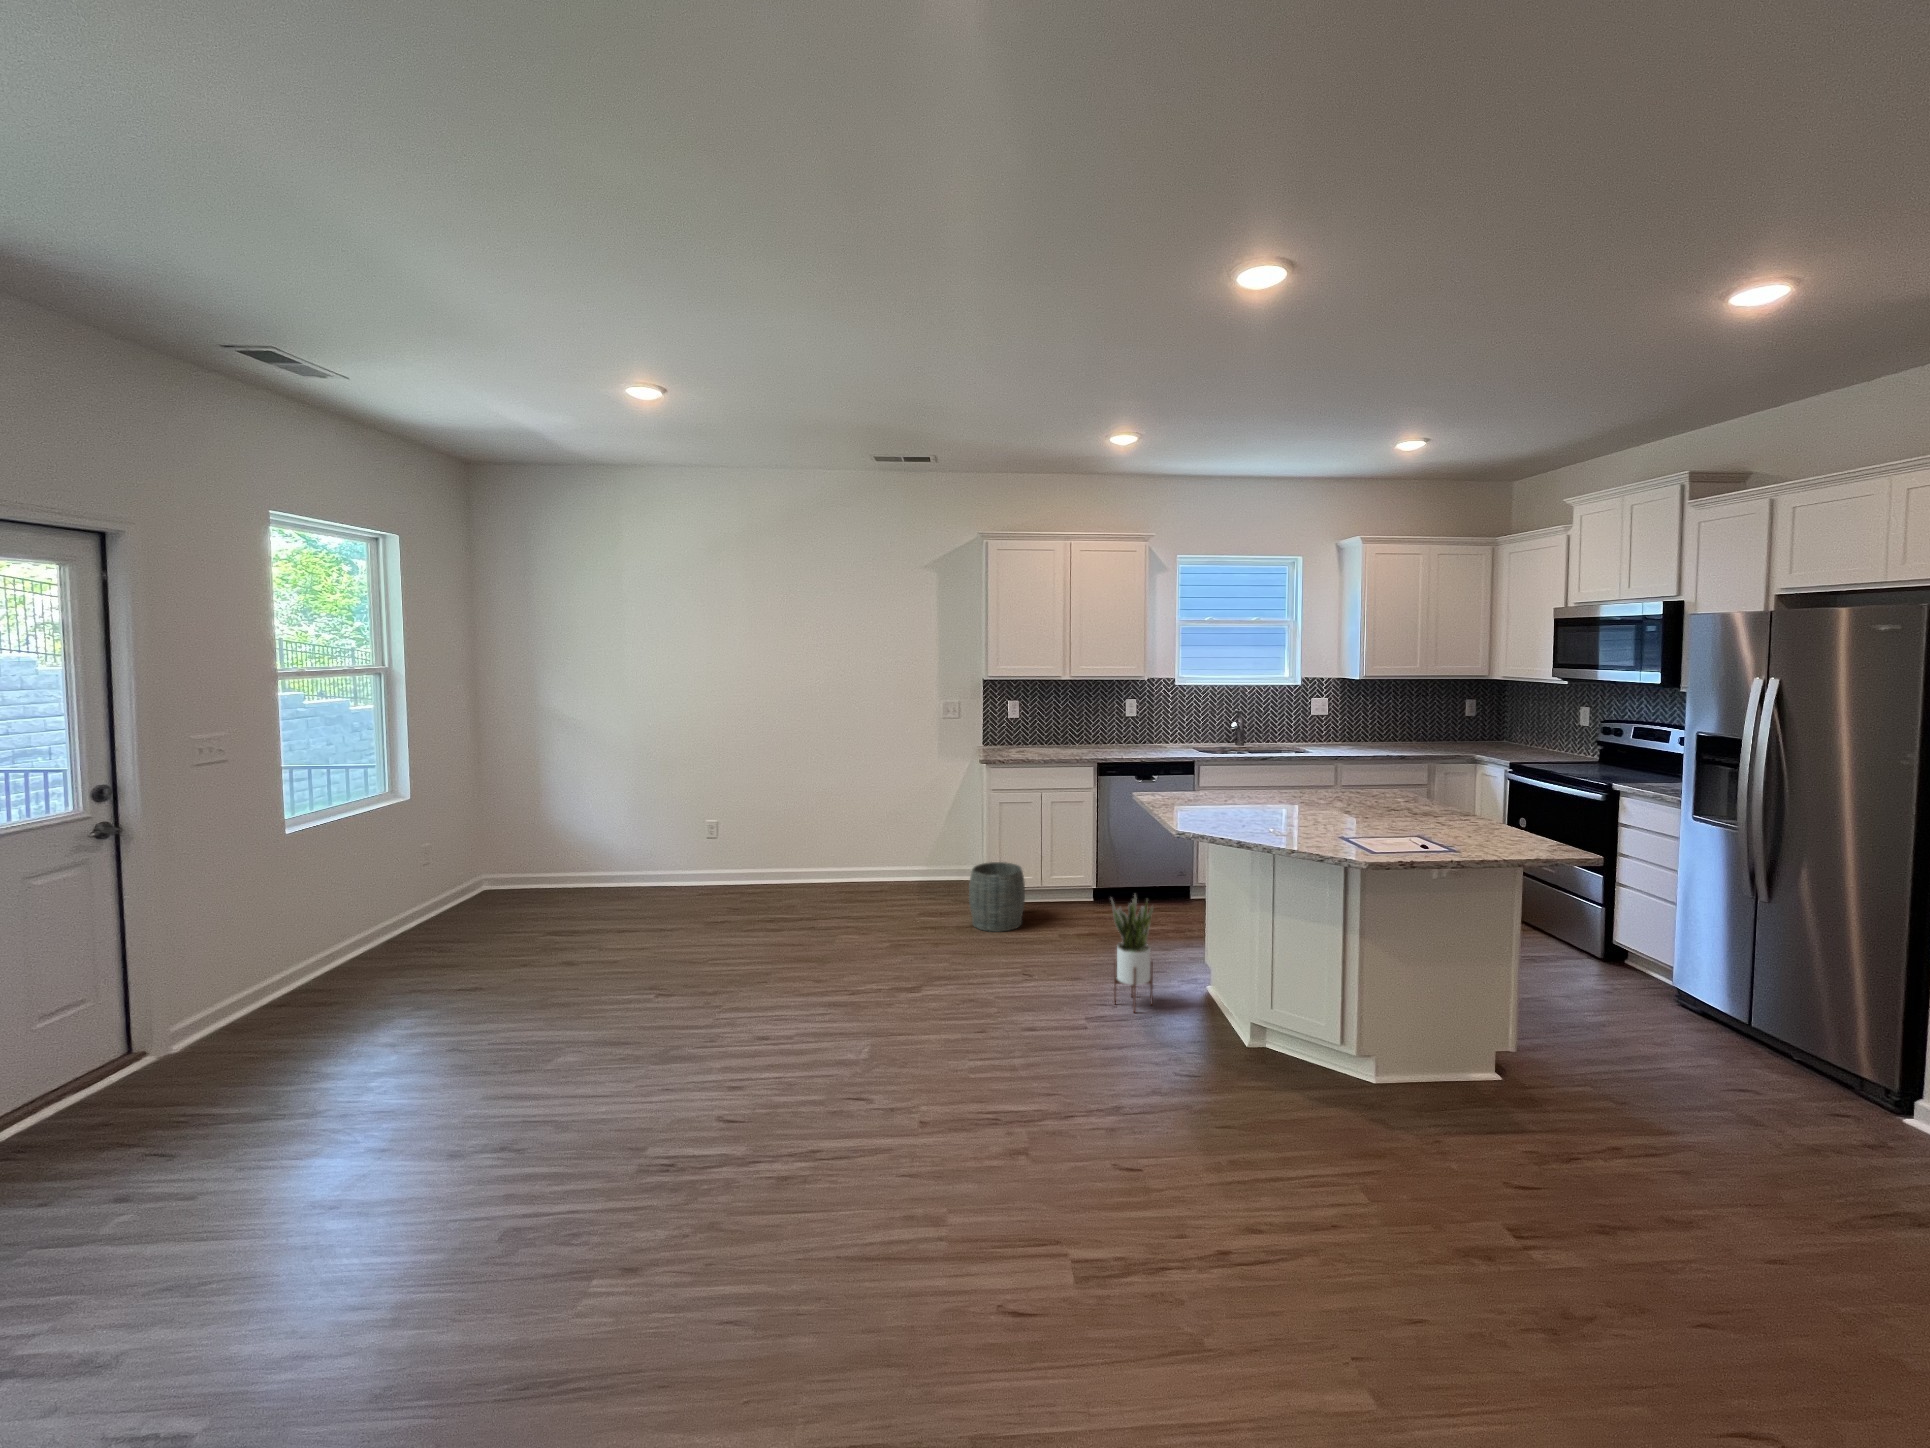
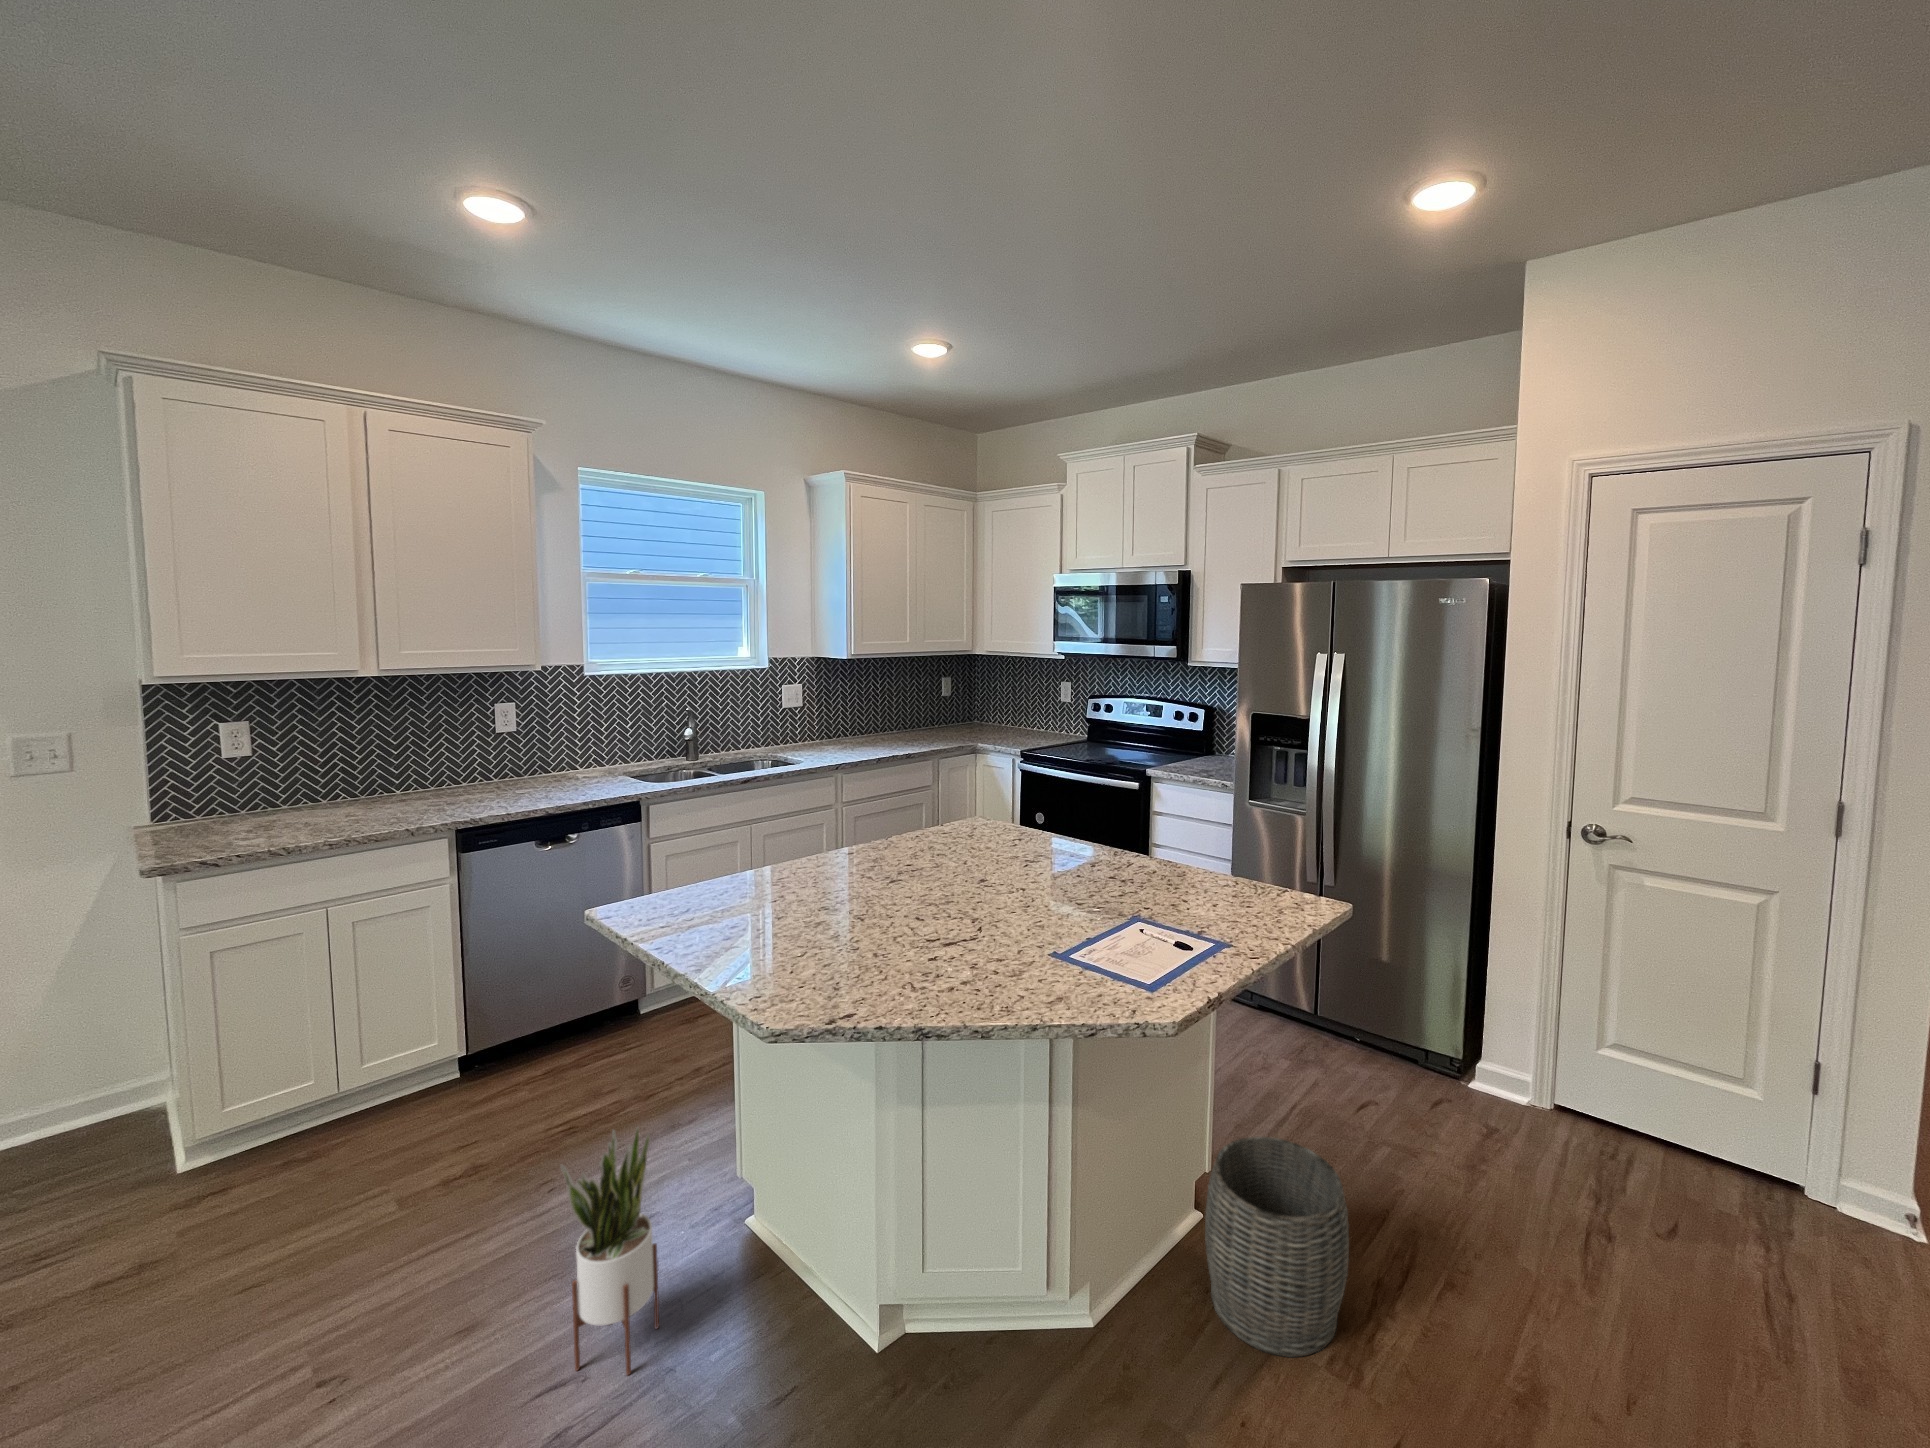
woven basket: present [969,862,1025,932] -> present [1205,1137,1349,1357]

